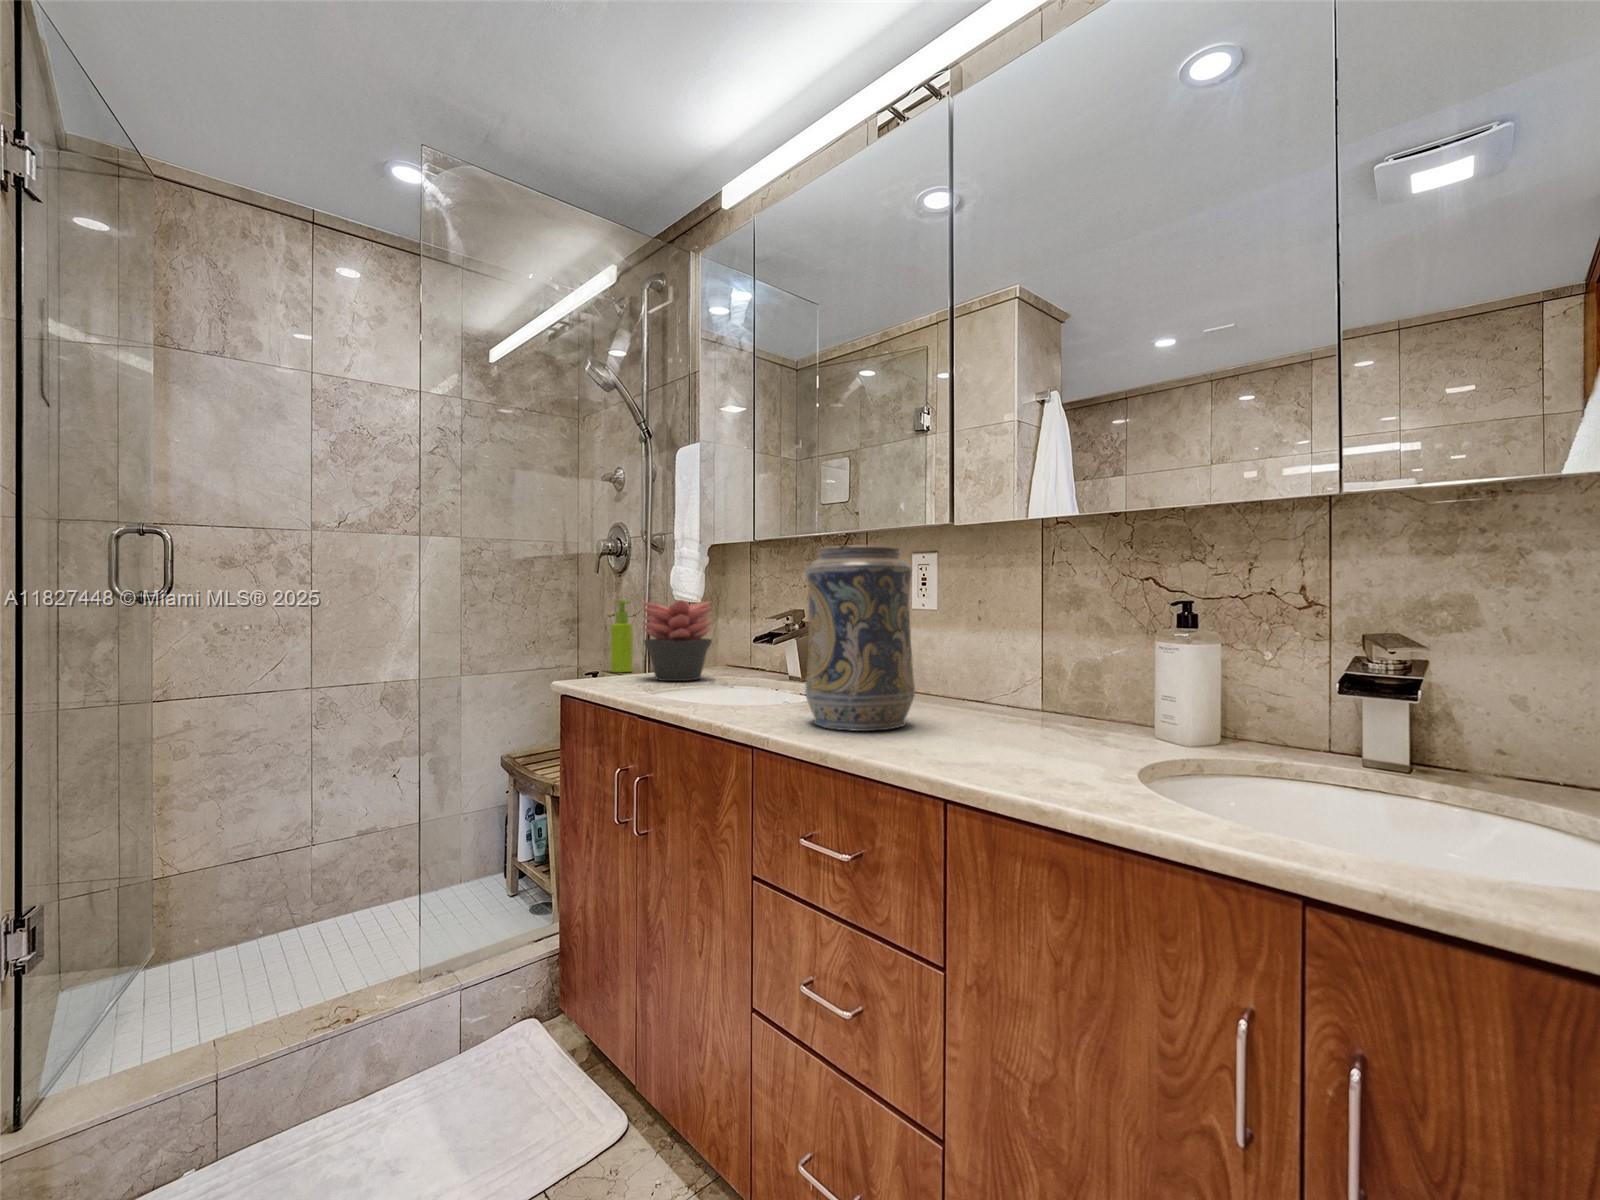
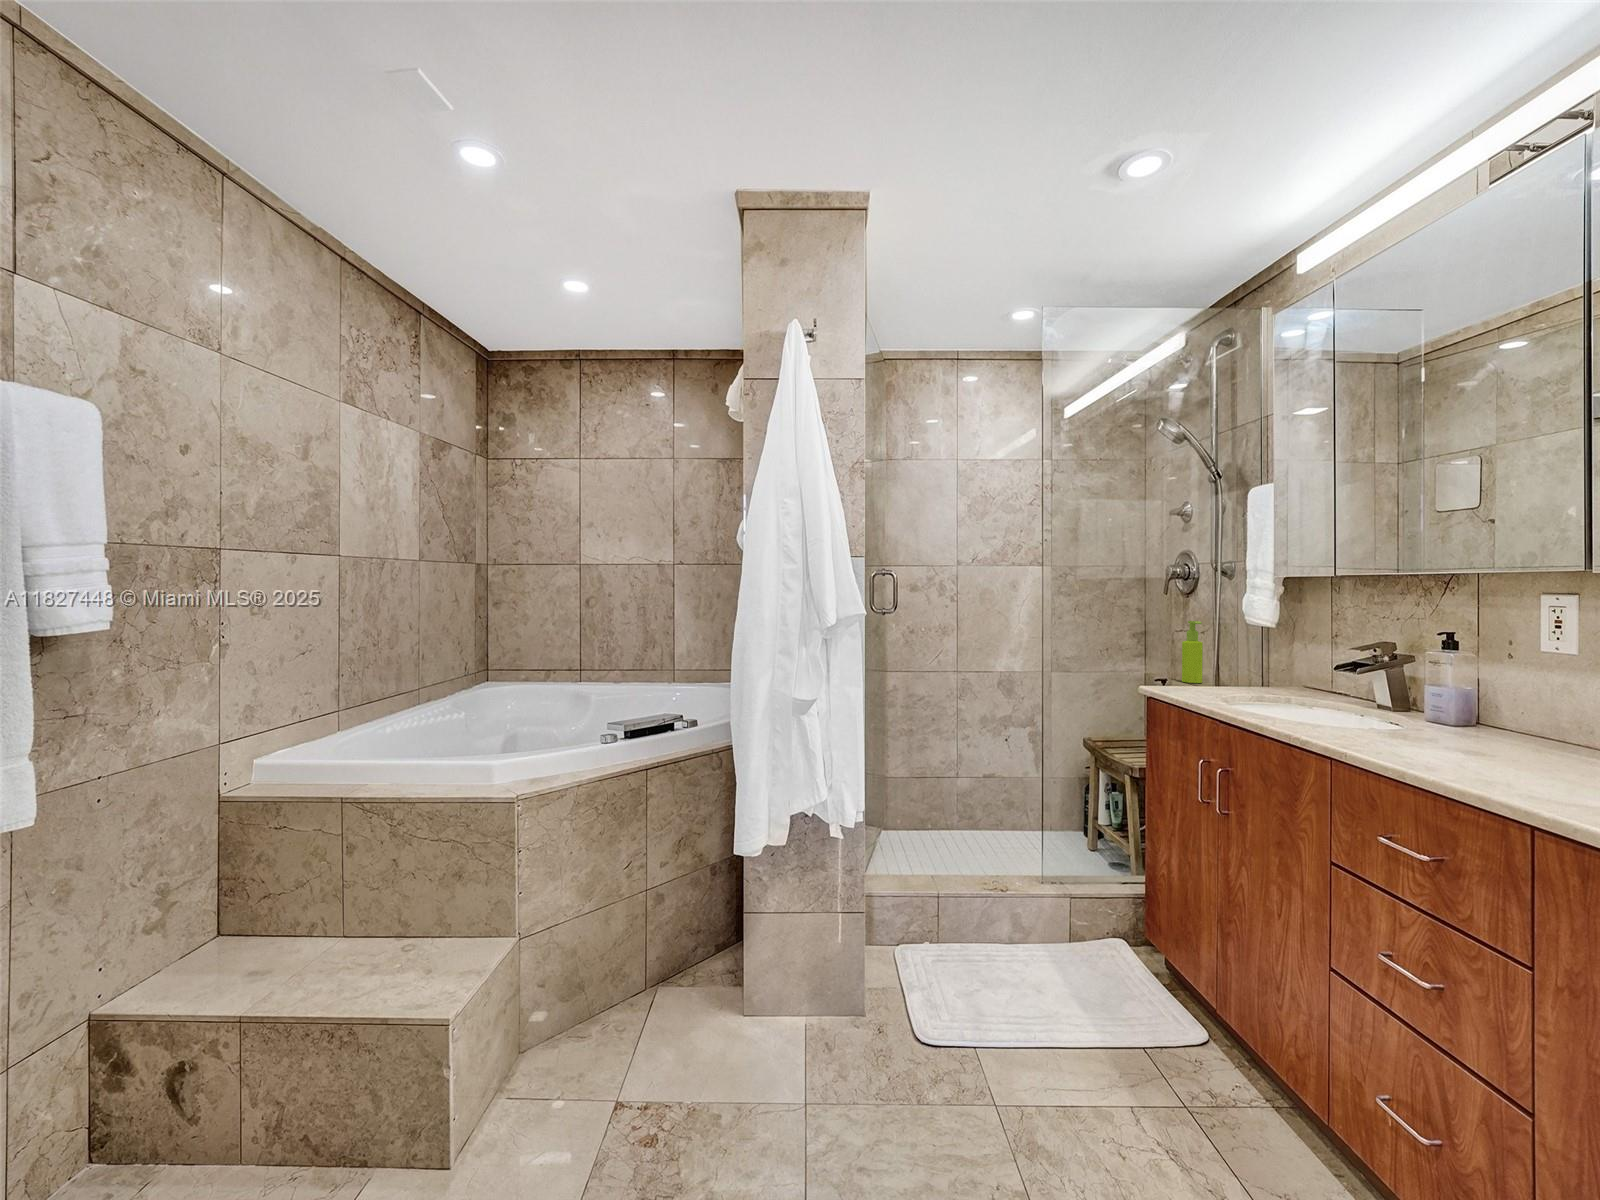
decorative vase: present [805,545,915,731] -> none [1390,605,1518,766]
succulent plant: present [643,600,712,681] -> none [1215,625,1289,697]

